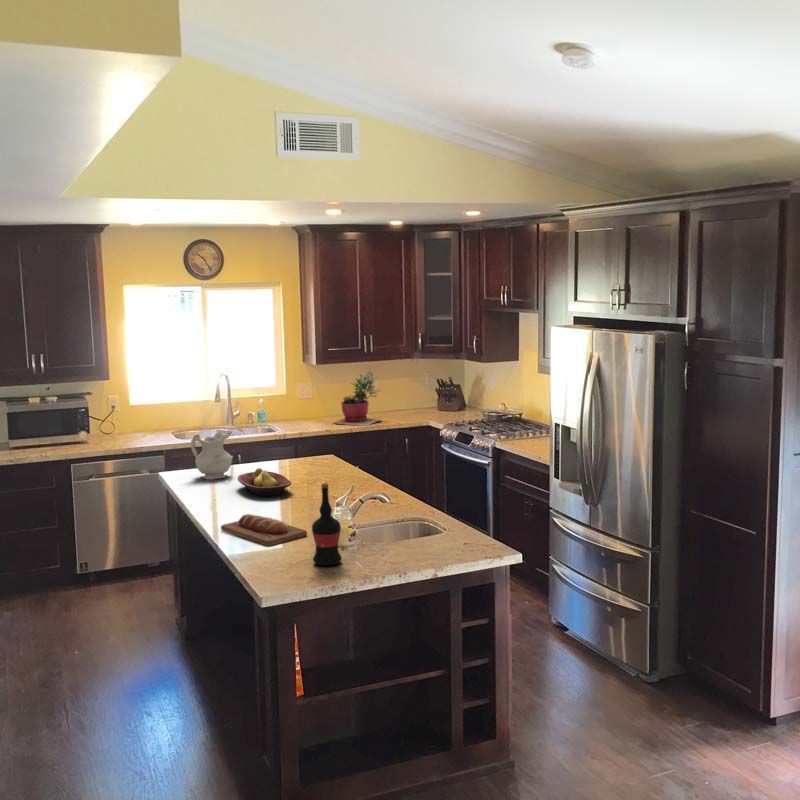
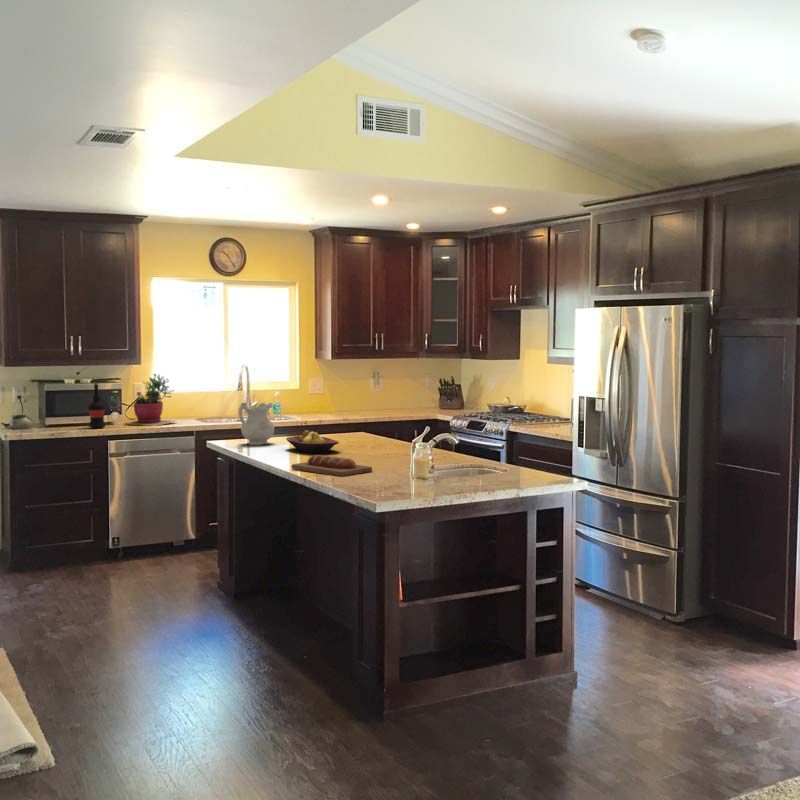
succulent plant: present [334,375,381,426] -> present [125,374,175,426]
wine bottle: present [312,483,342,565] -> present [88,383,105,428]

